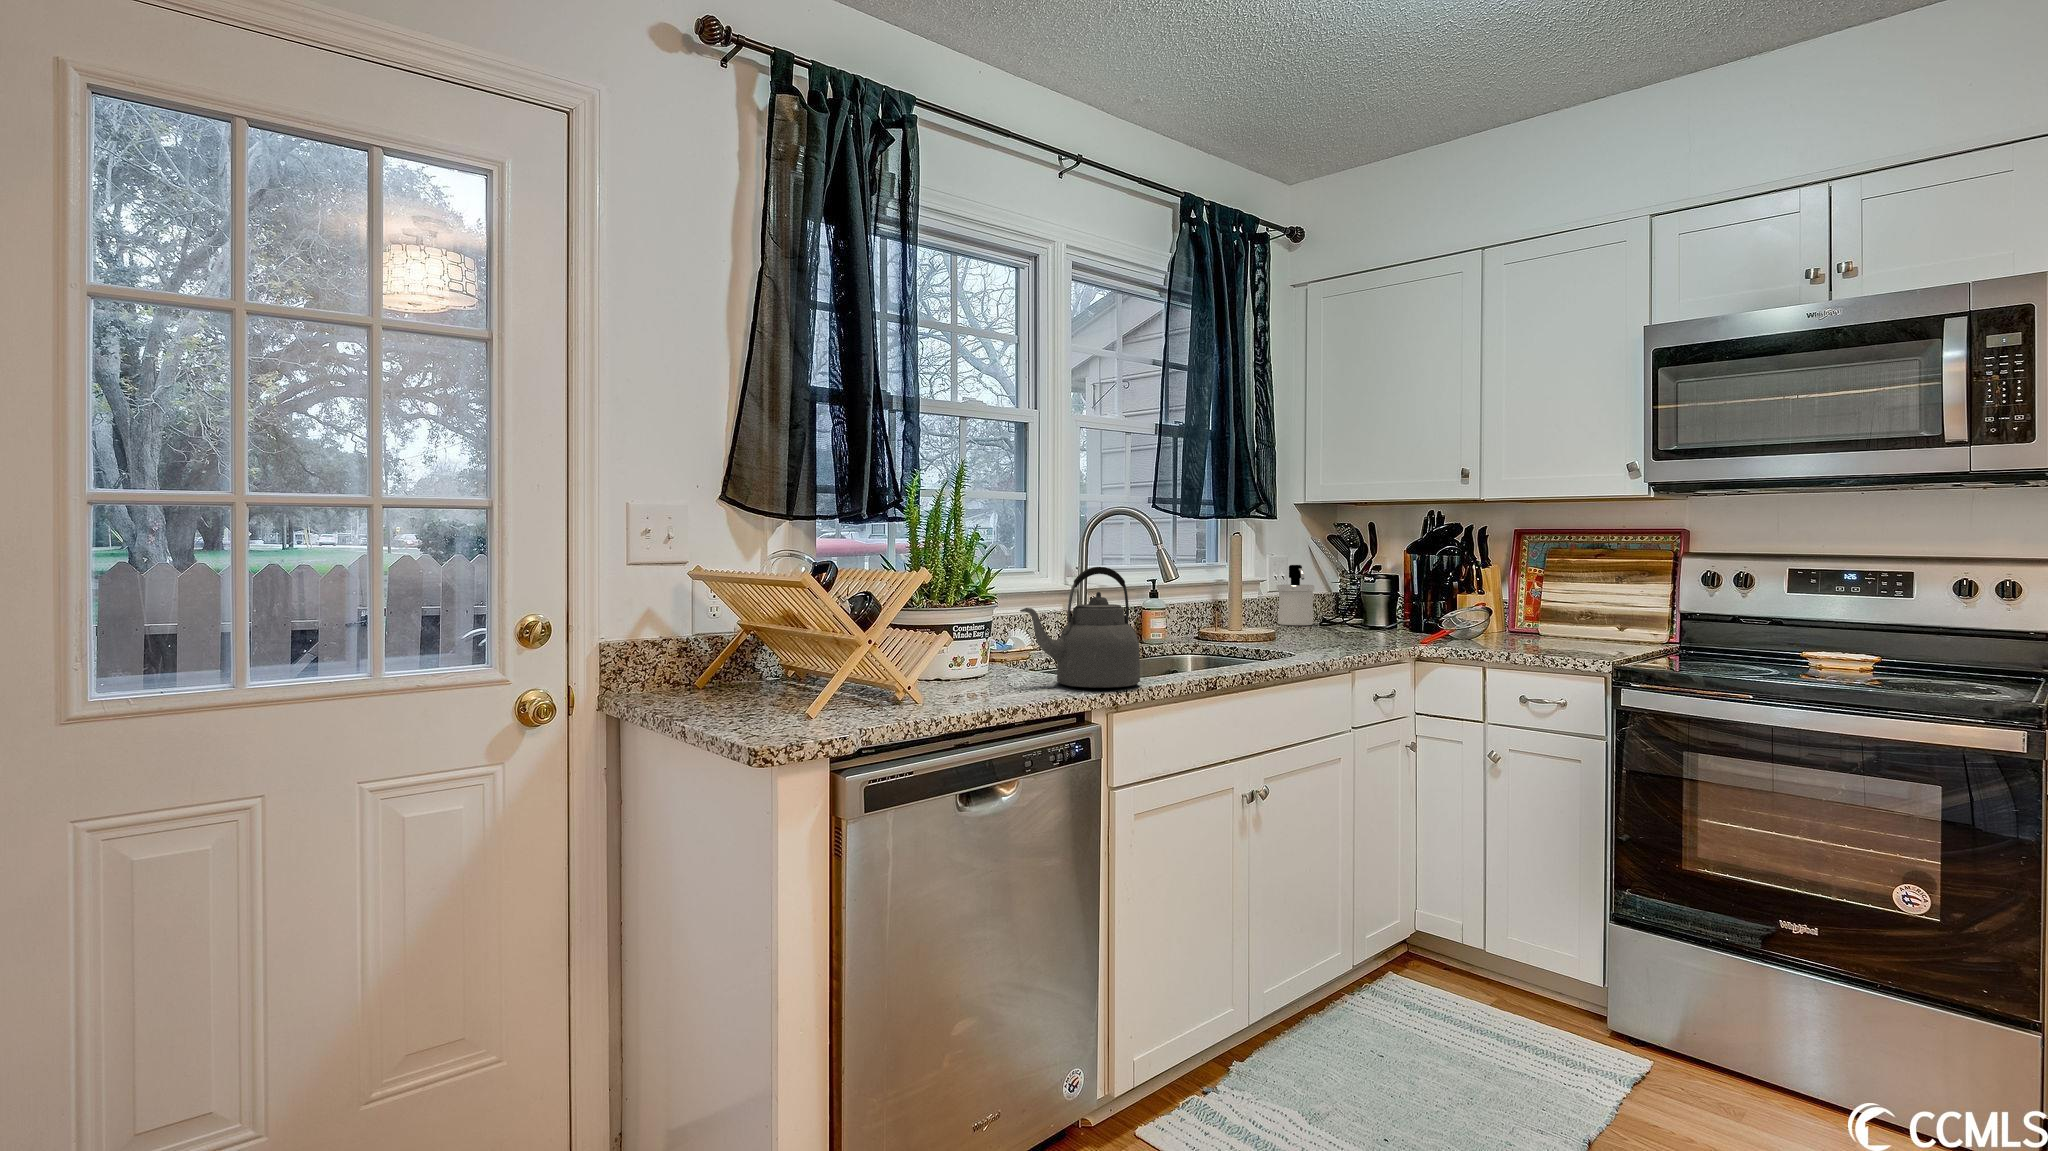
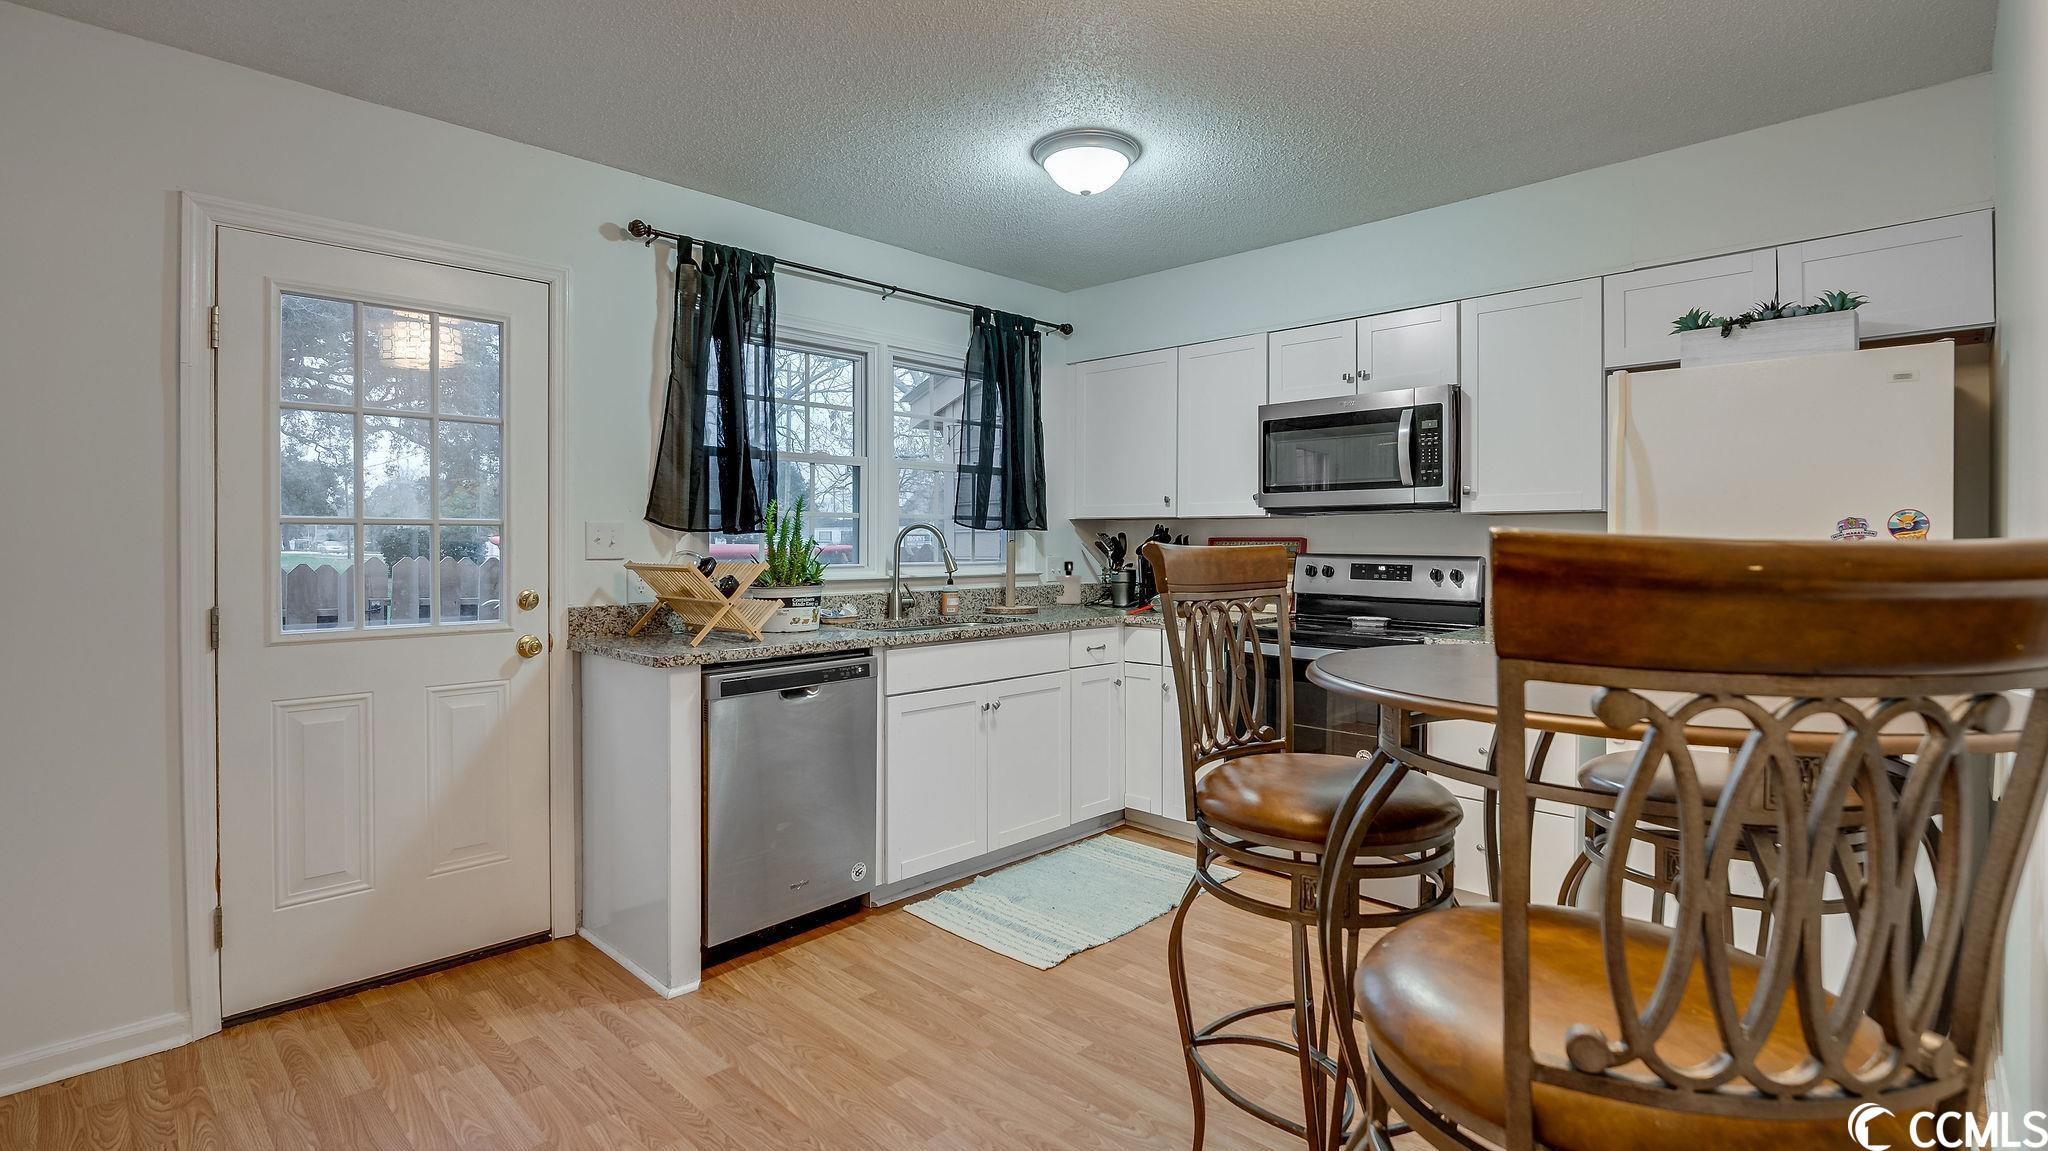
kettle: present [1020,567,1140,688] -> none [832,561,909,635]

